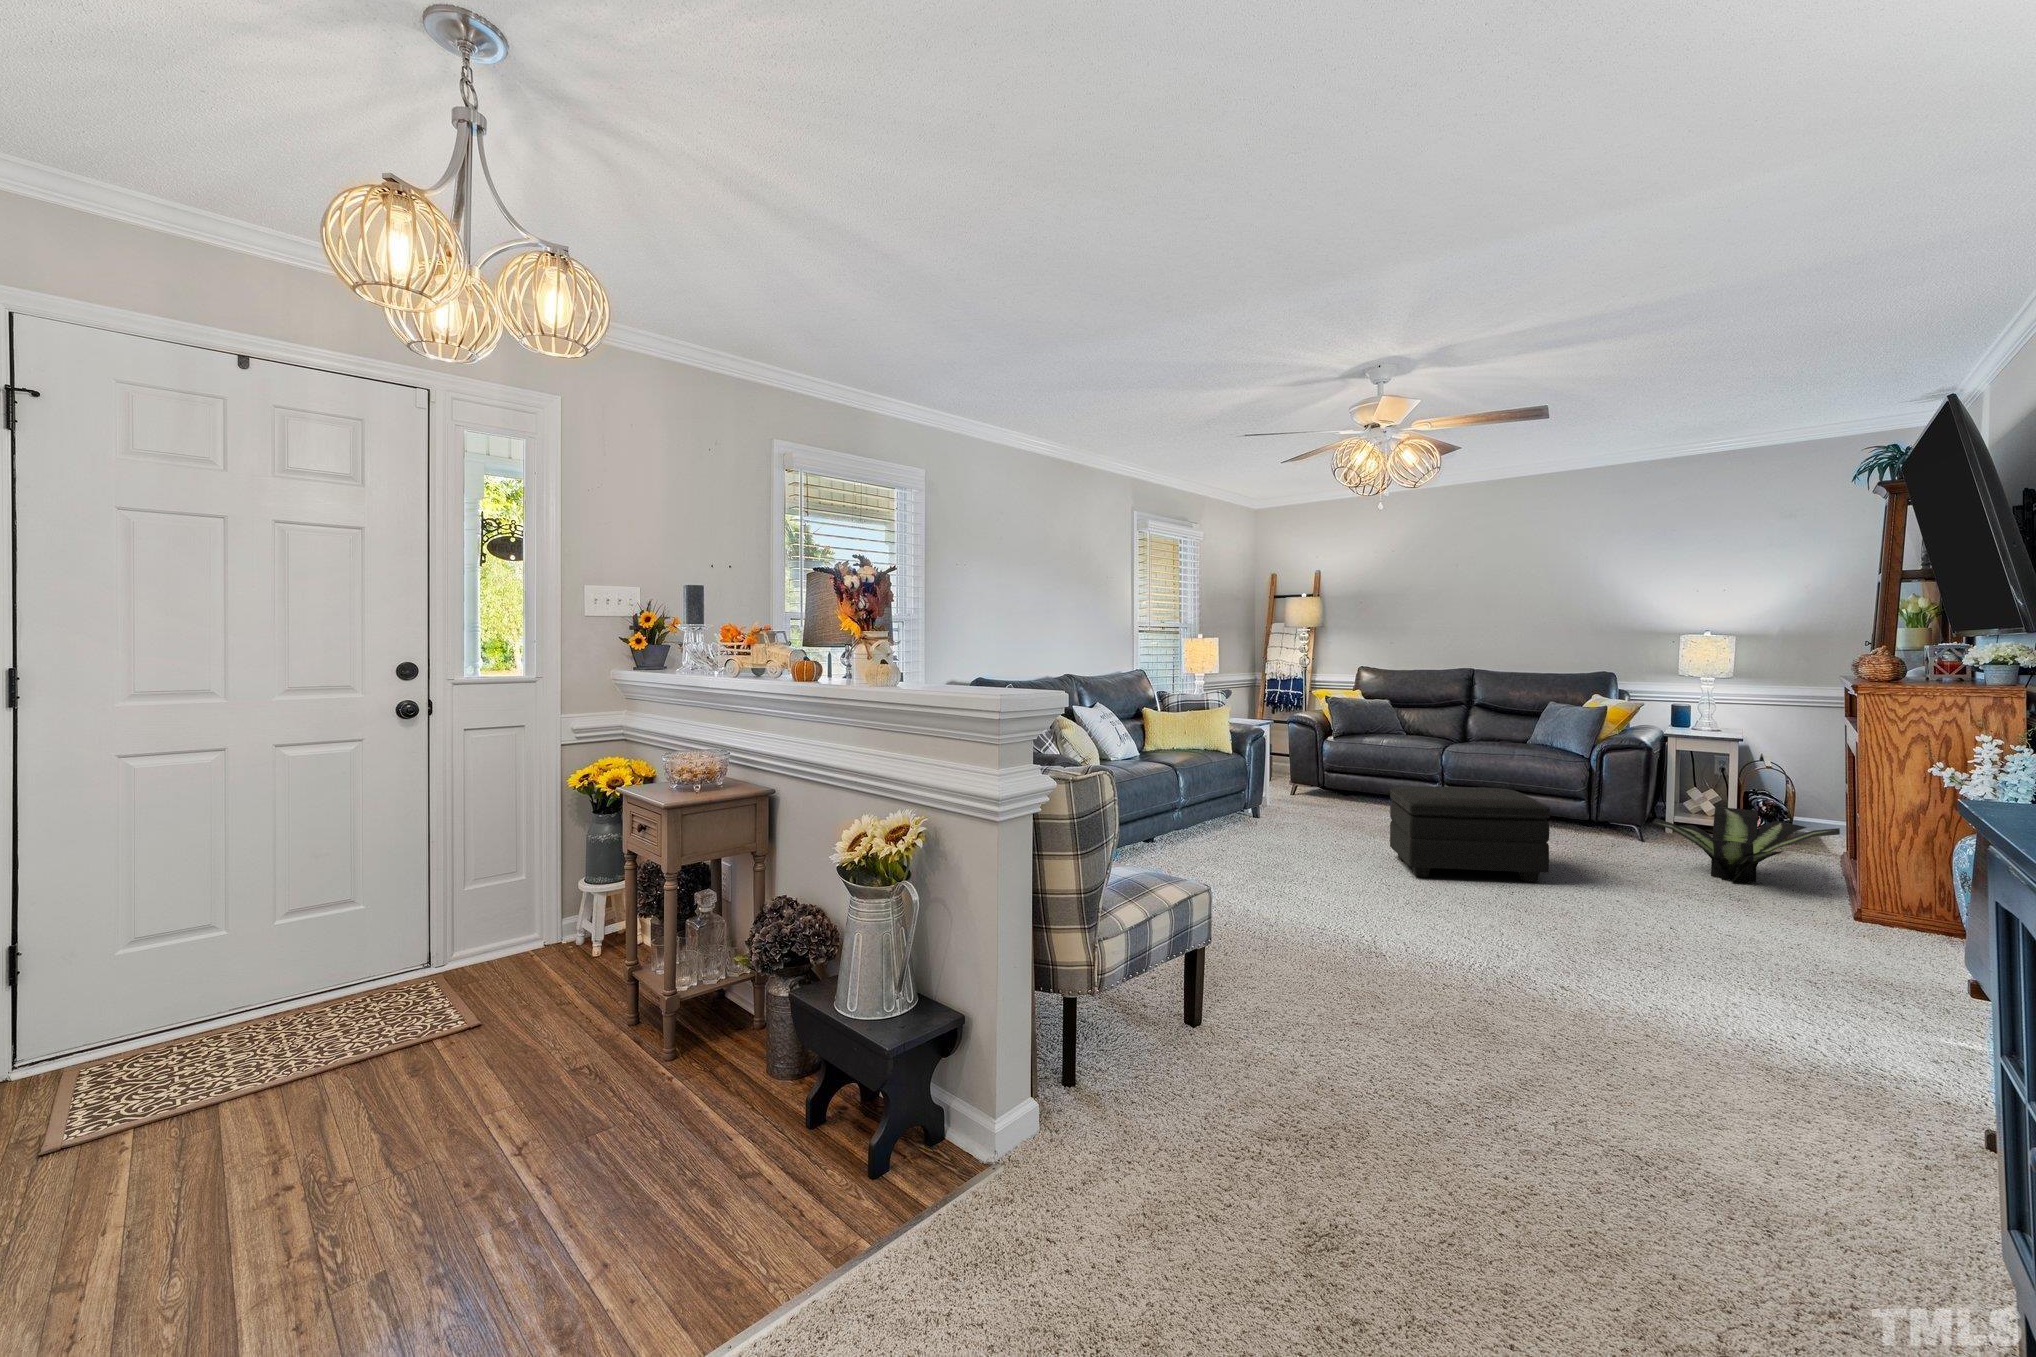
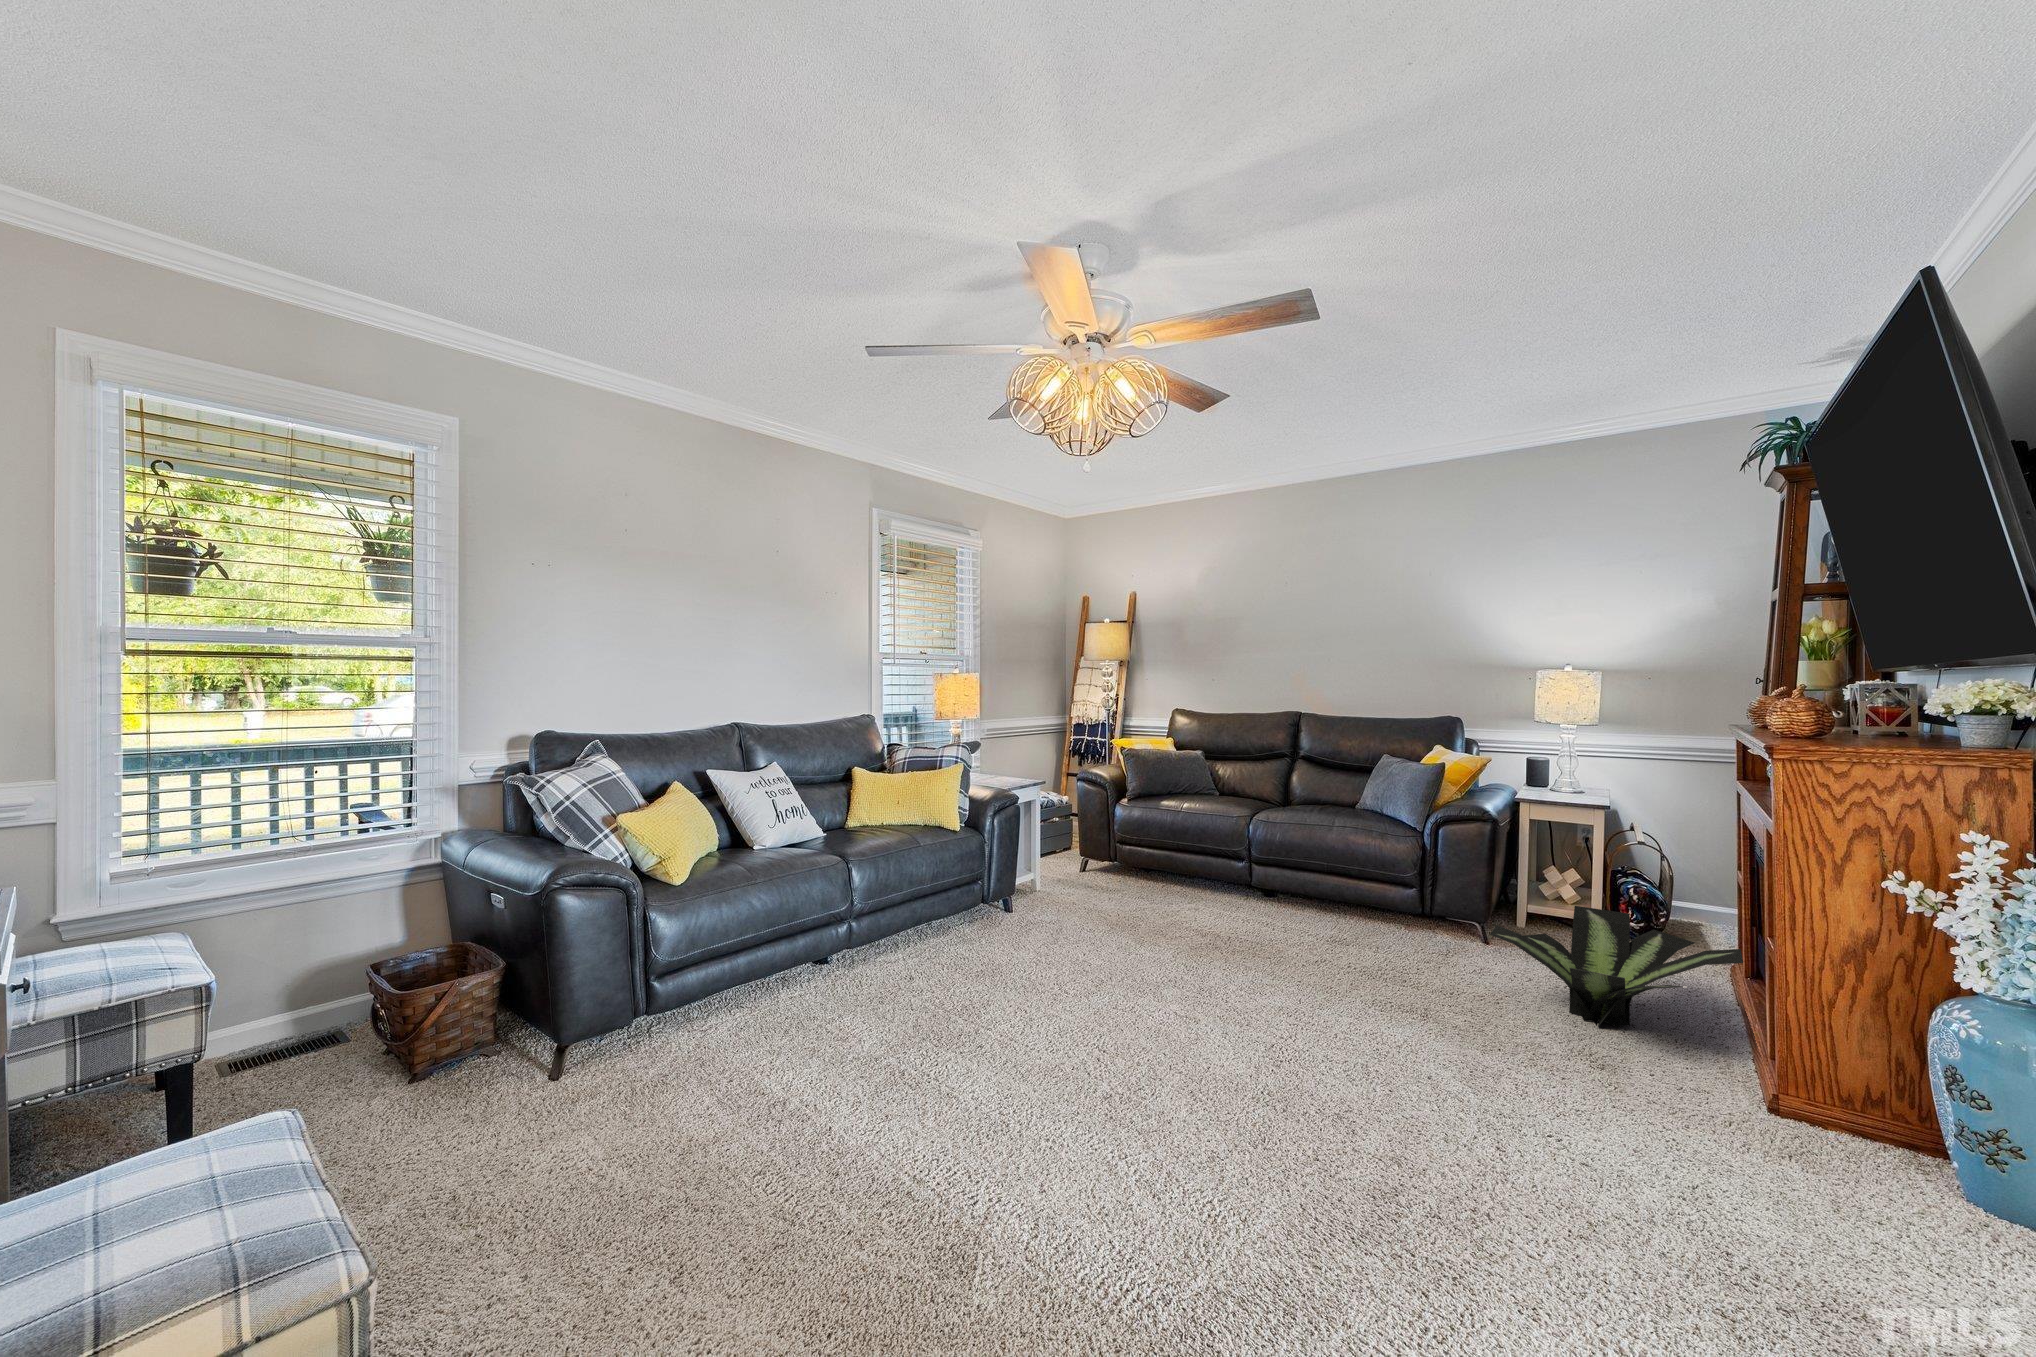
footstool: present [1390,786,1550,882] -> none [1144,880,1343,1030]

